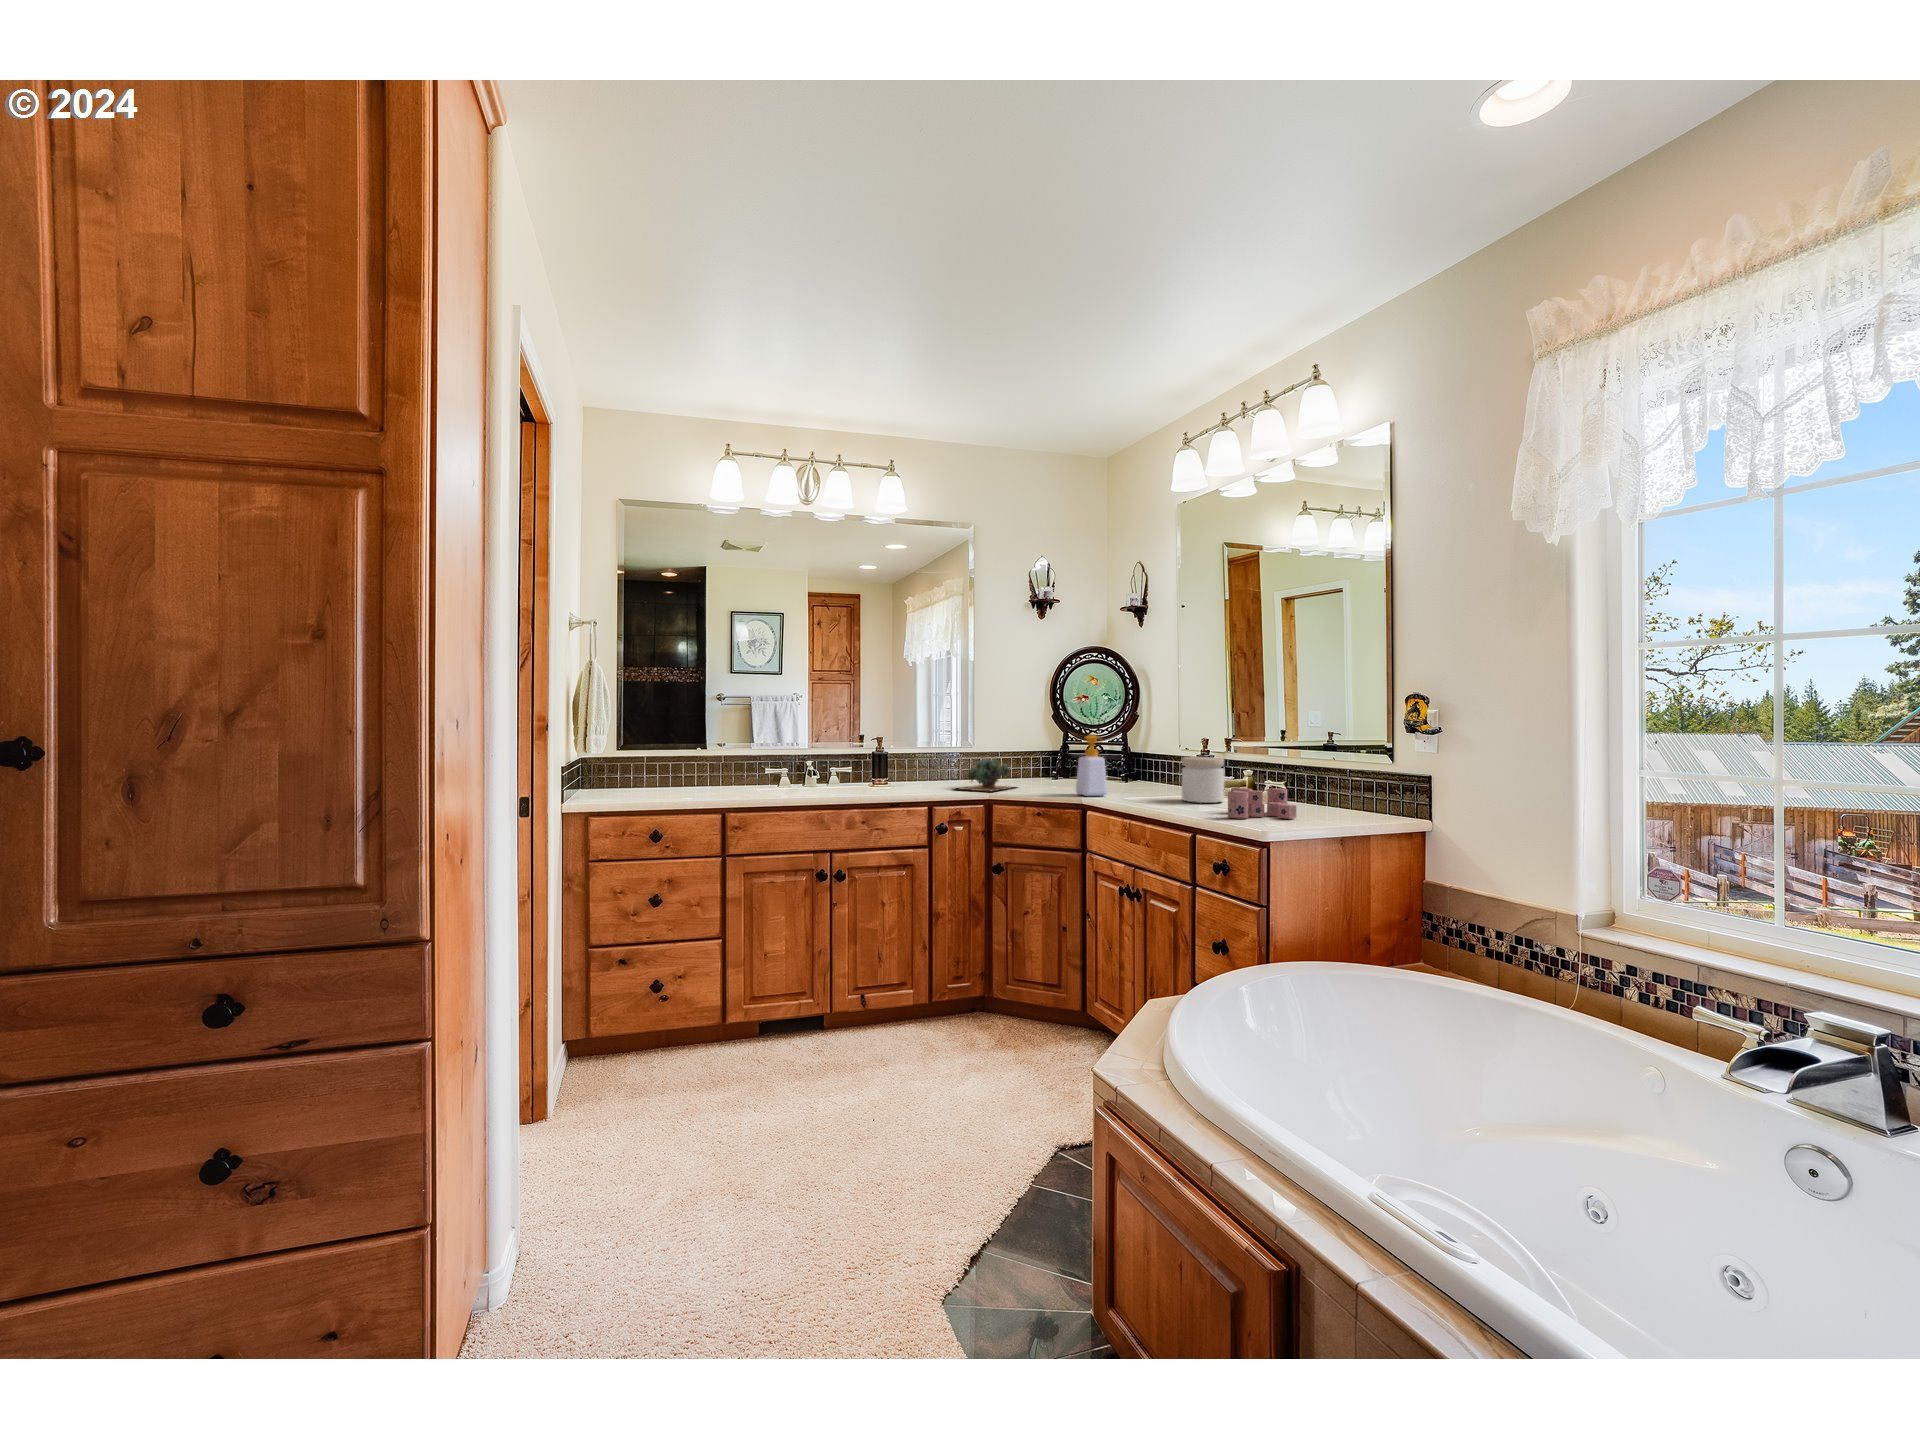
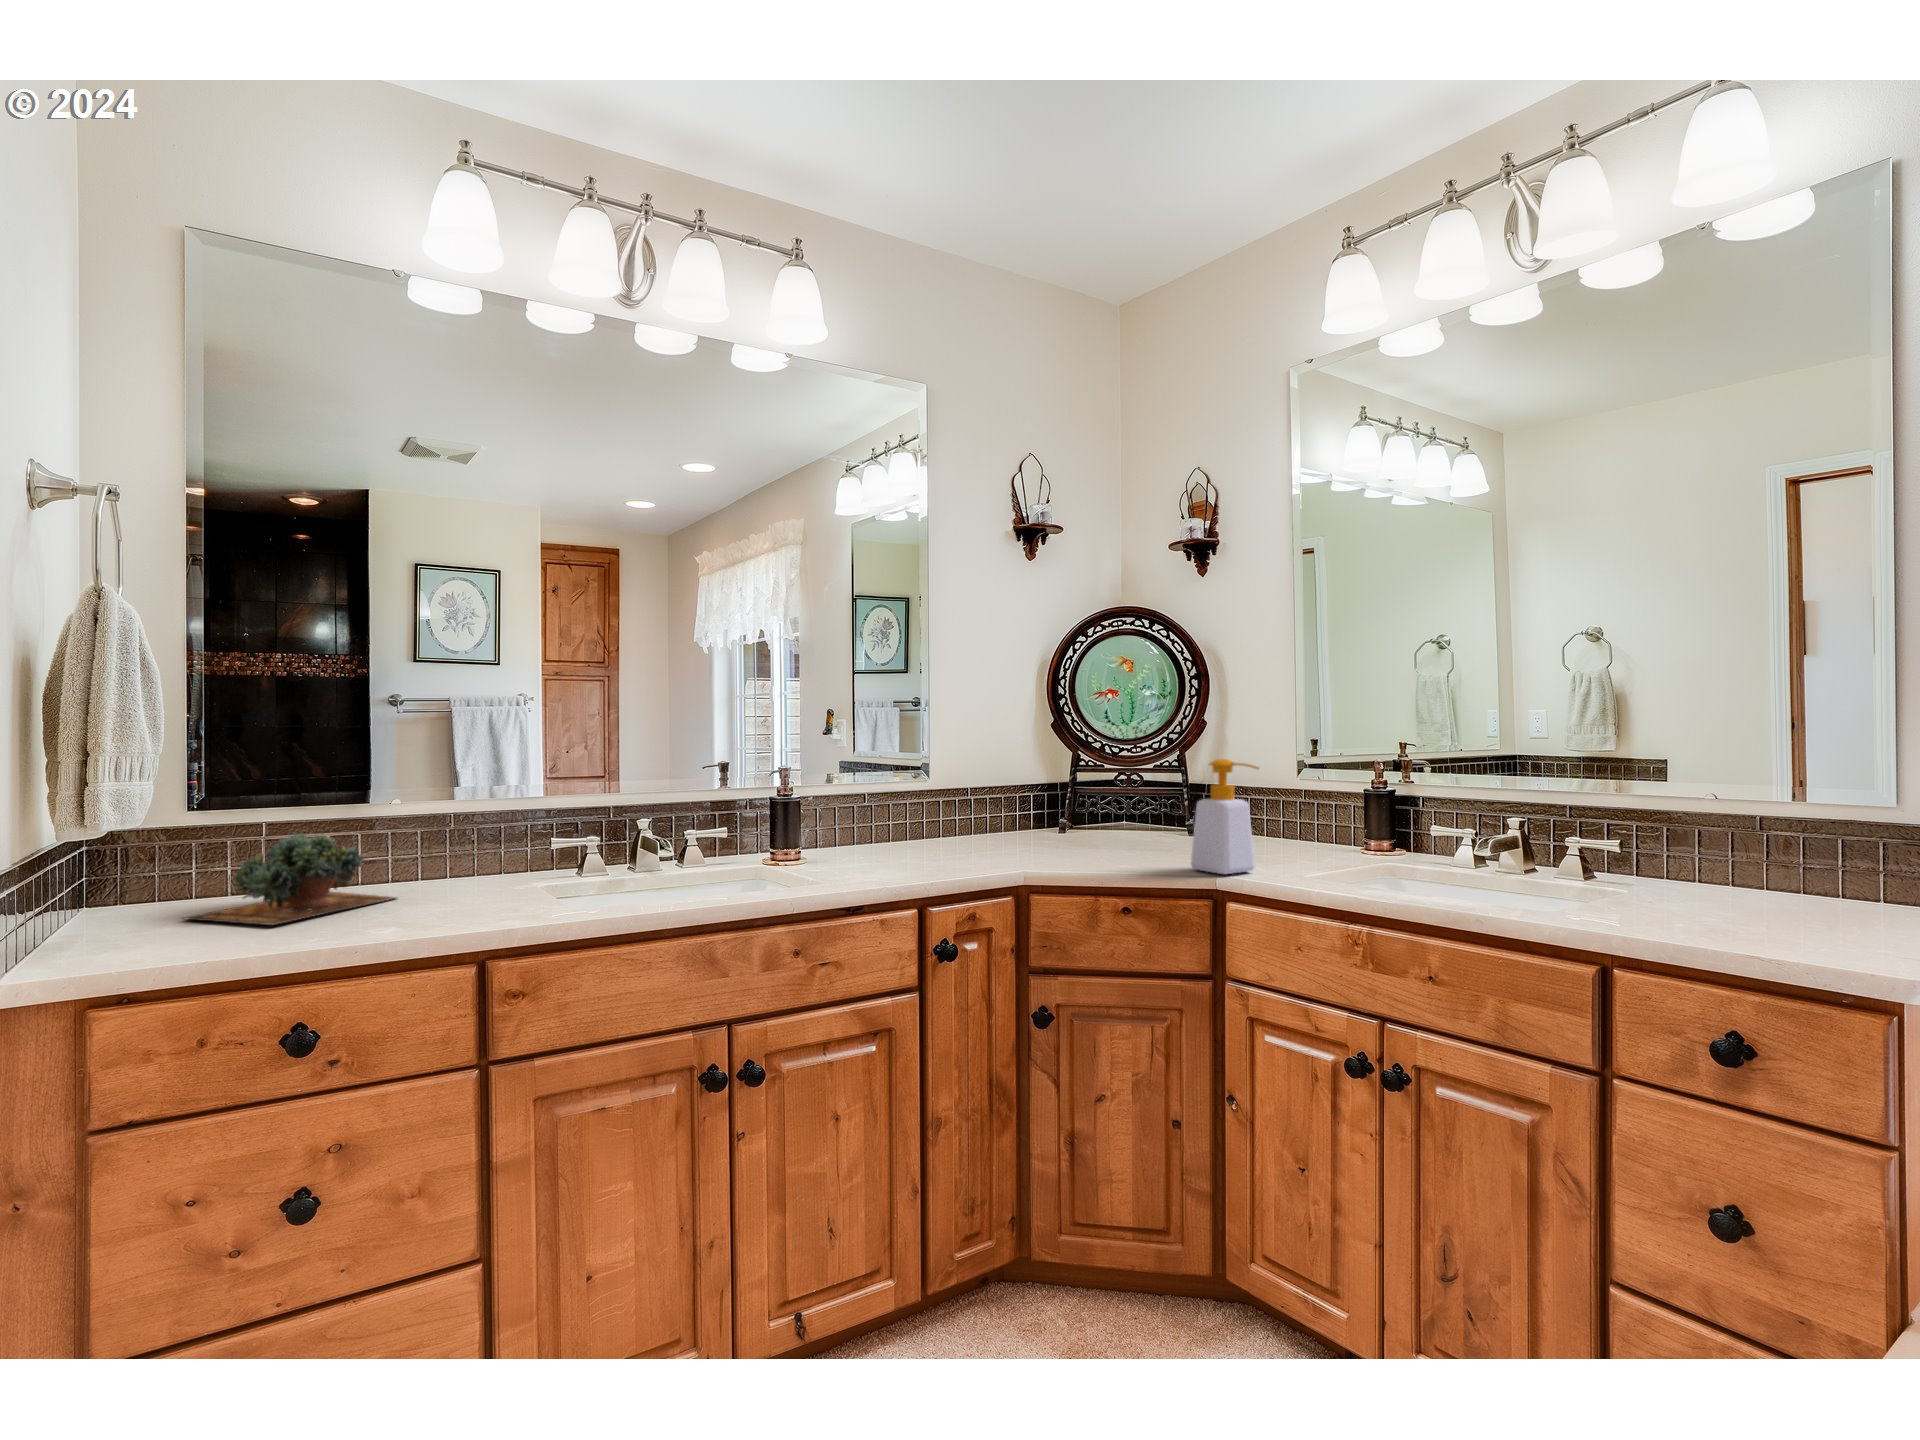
jar: present [1182,757,1224,803] -> none [1400,797,1484,883]
succulent plant: present [957,758,1011,791] -> present [182,833,395,925]
candle: present [1228,788,1296,819] -> none [1576,859,1733,931]

